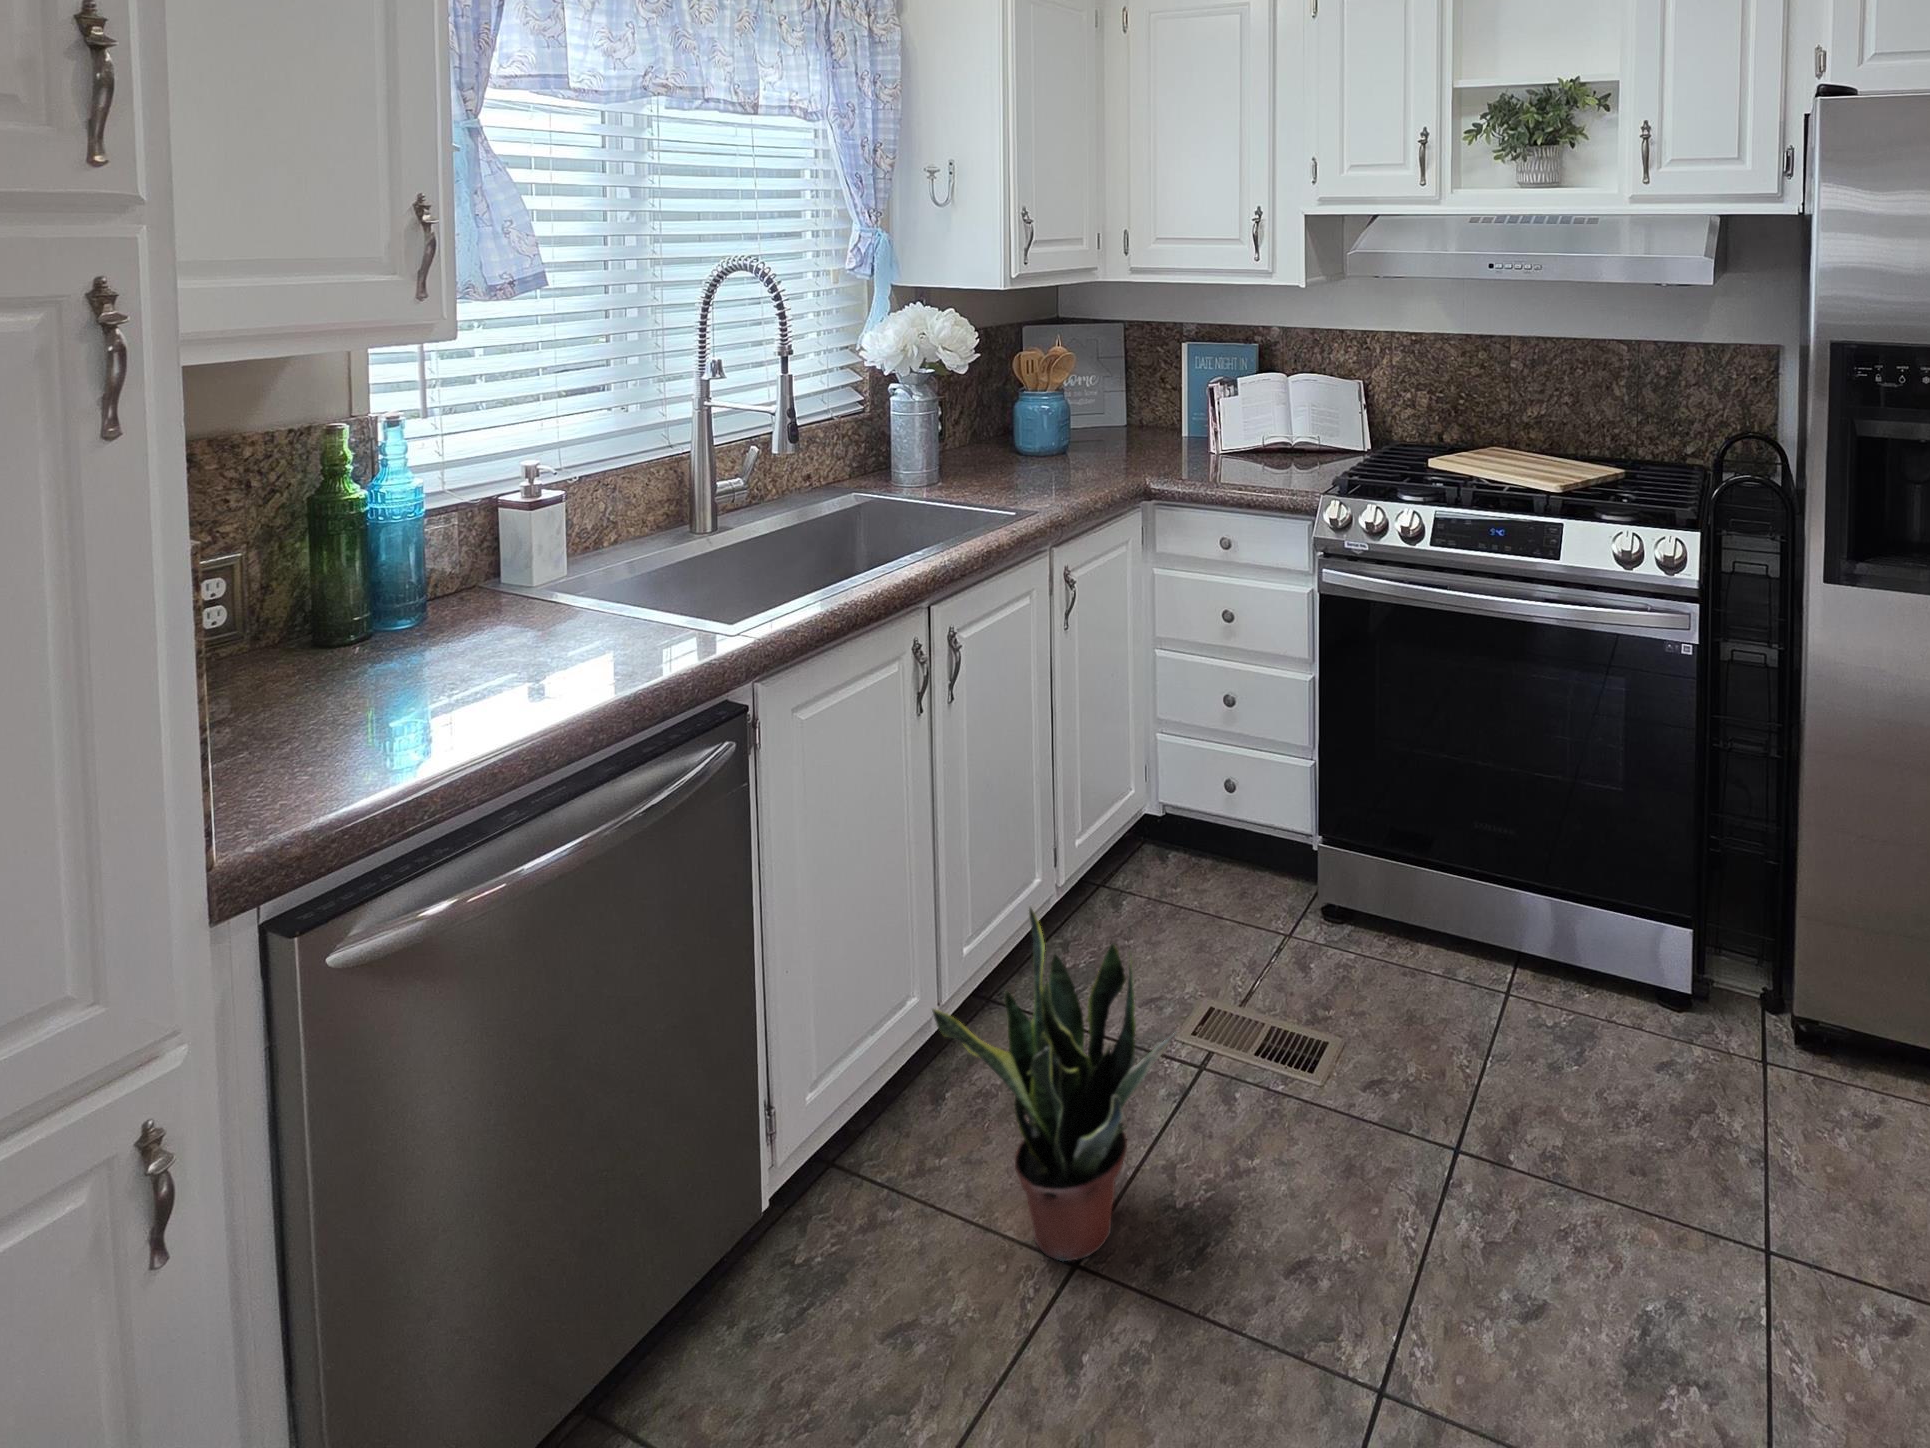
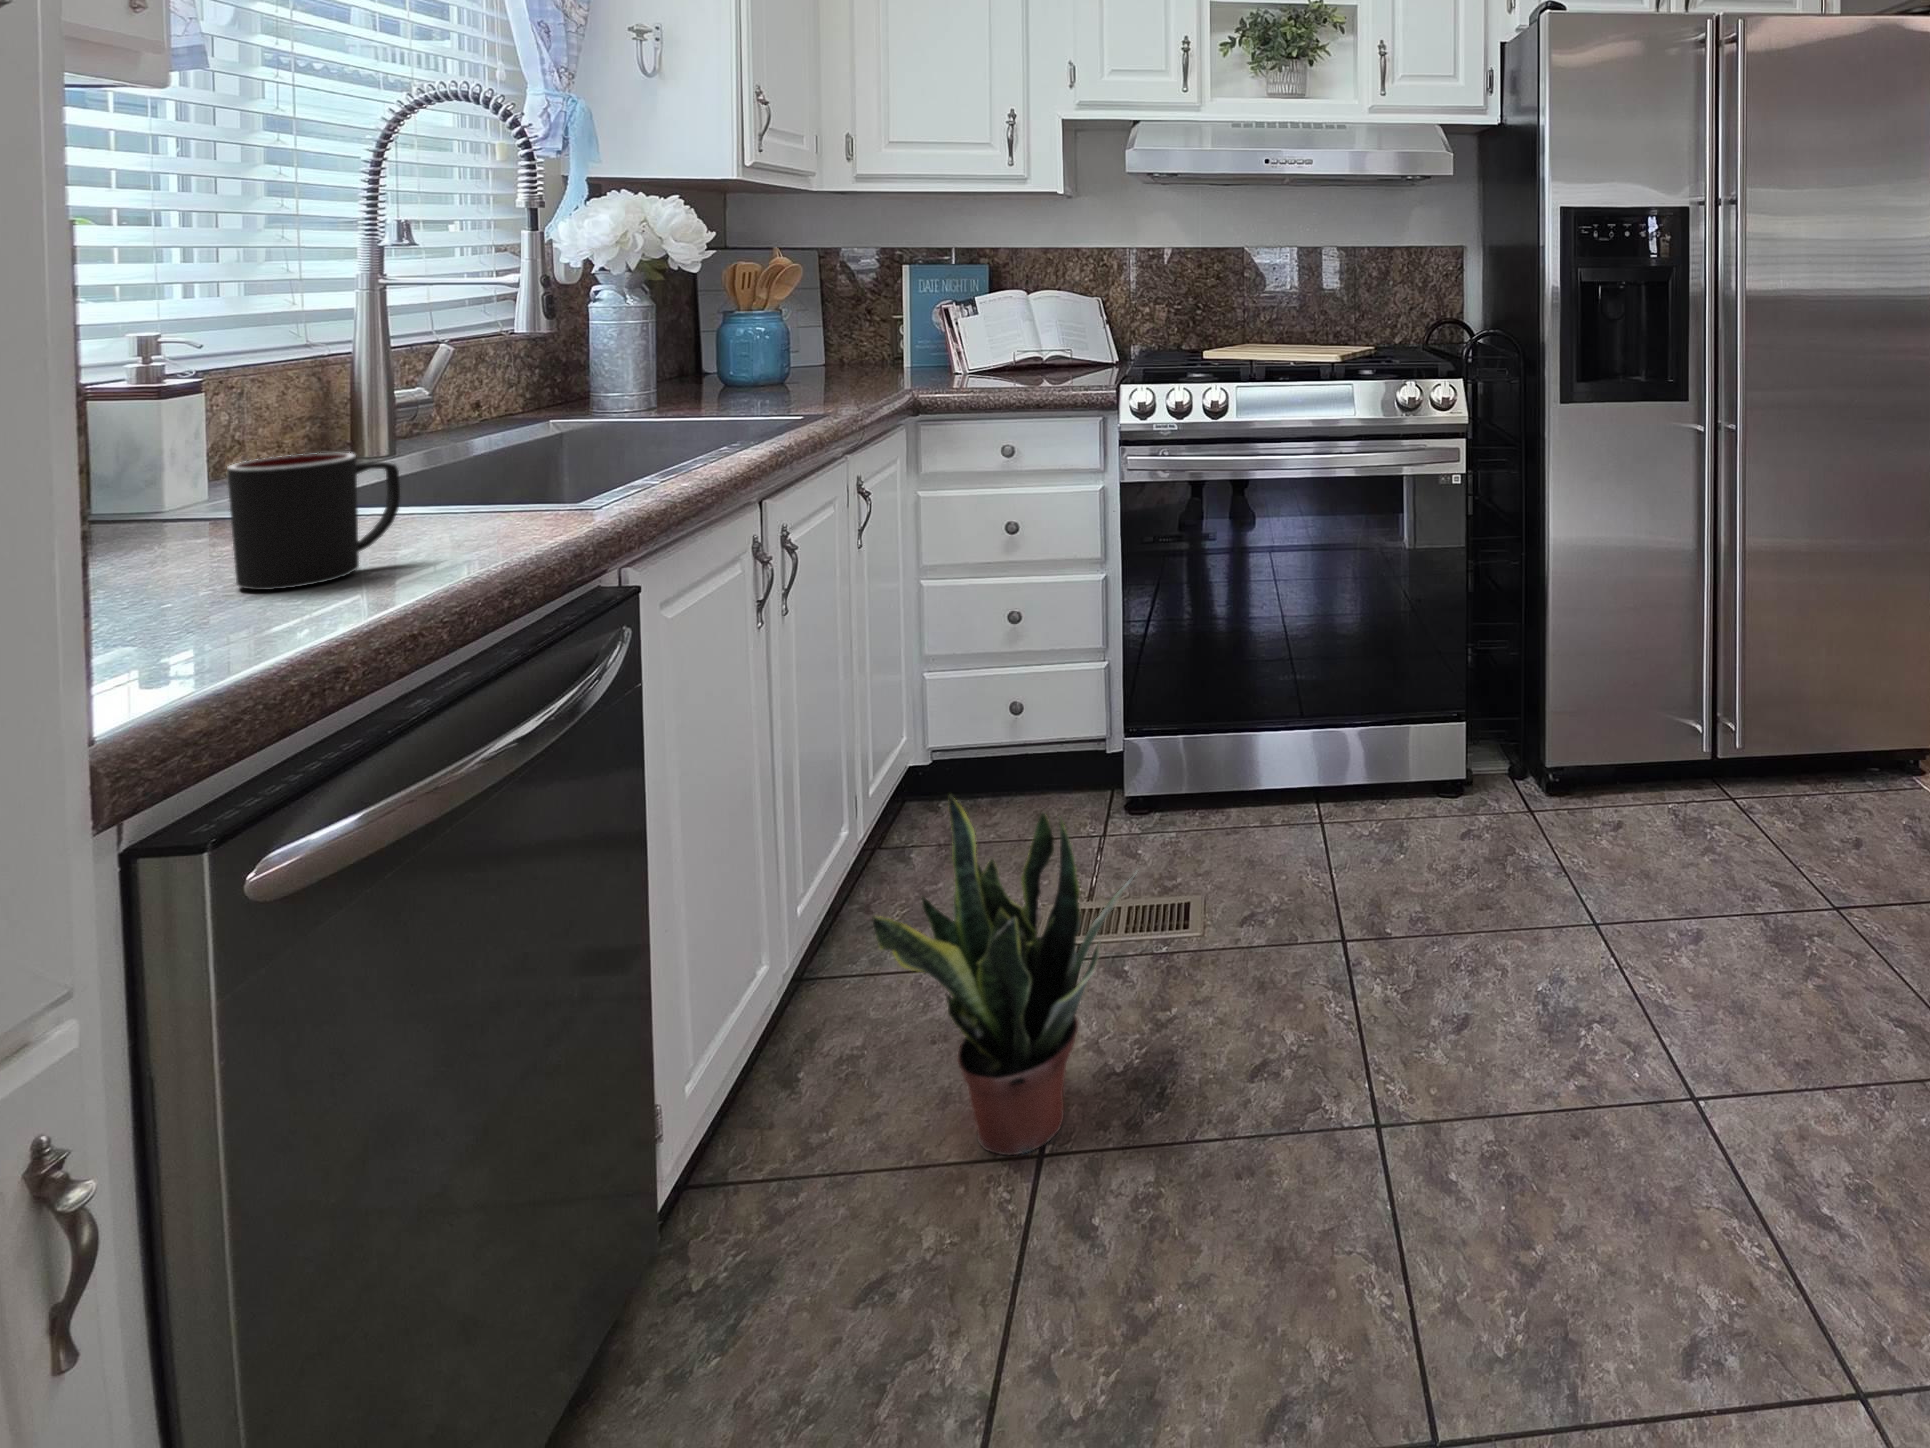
mug: none [441,601,552,705] -> present [227,453,400,590]

